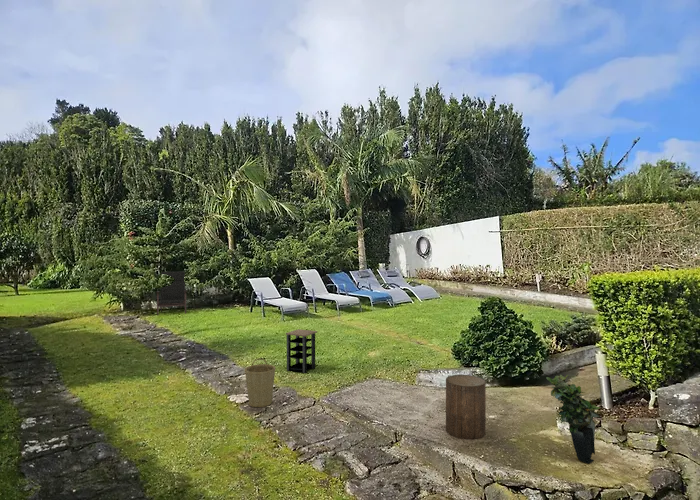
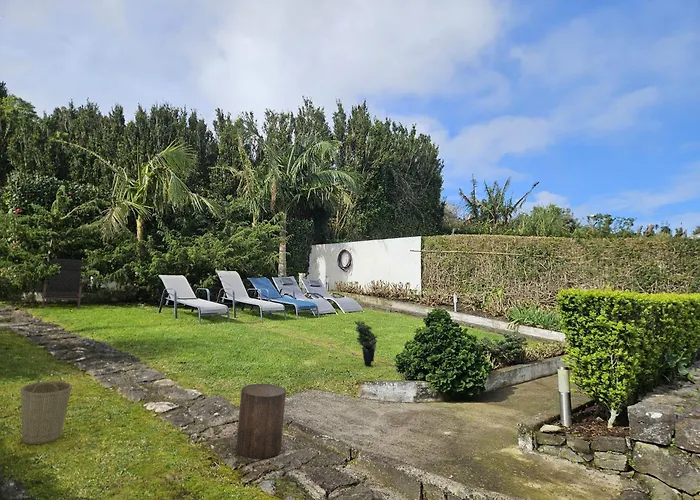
side table: present [286,329,317,373] -> none [212,331,251,381]
basket: present [245,358,275,407] -> present [21,373,72,444]
stool: present [446,375,486,440] -> present [236,384,286,459]
potted plant: present [547,375,600,464] -> present [354,321,378,366]

